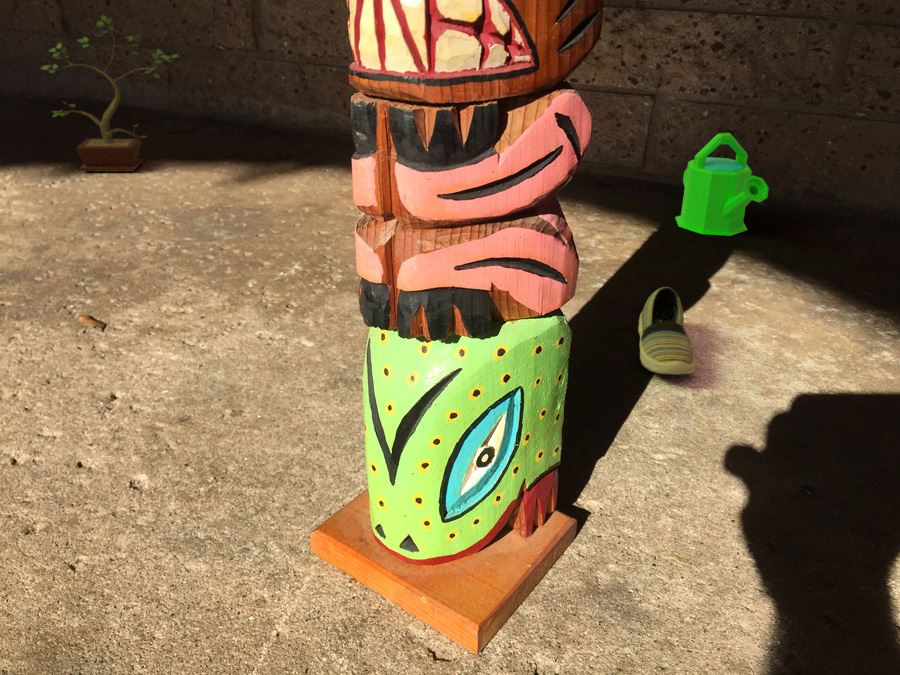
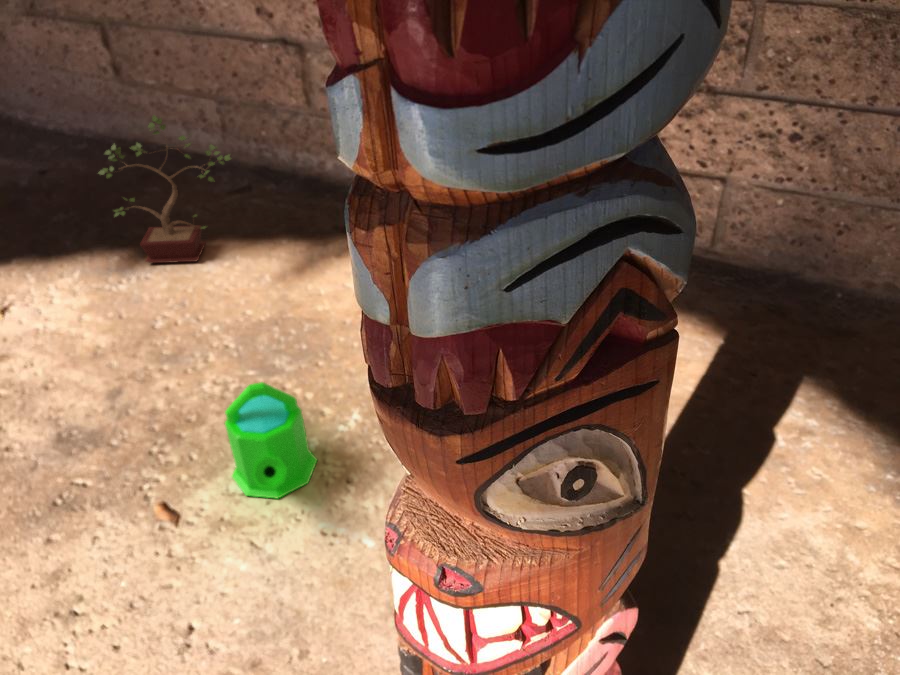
watering can: present [675,133,769,236] -> present [224,382,317,499]
shoe: present [638,287,696,374] -> none [698,481,754,605]

